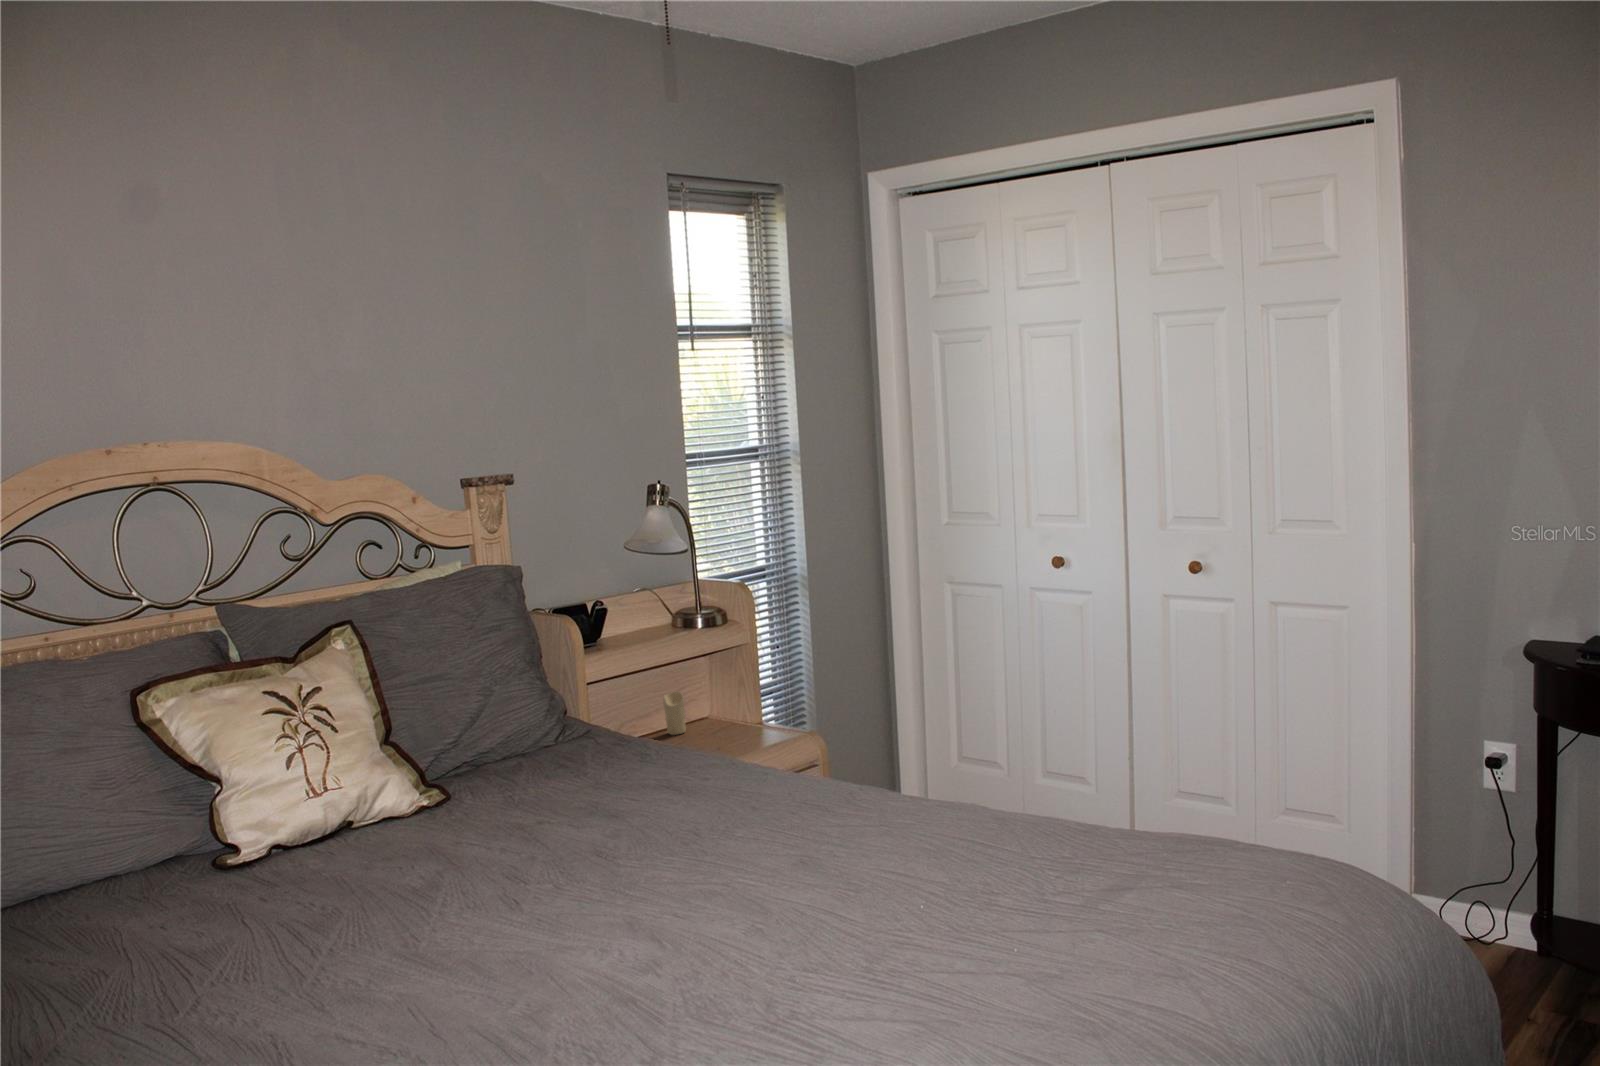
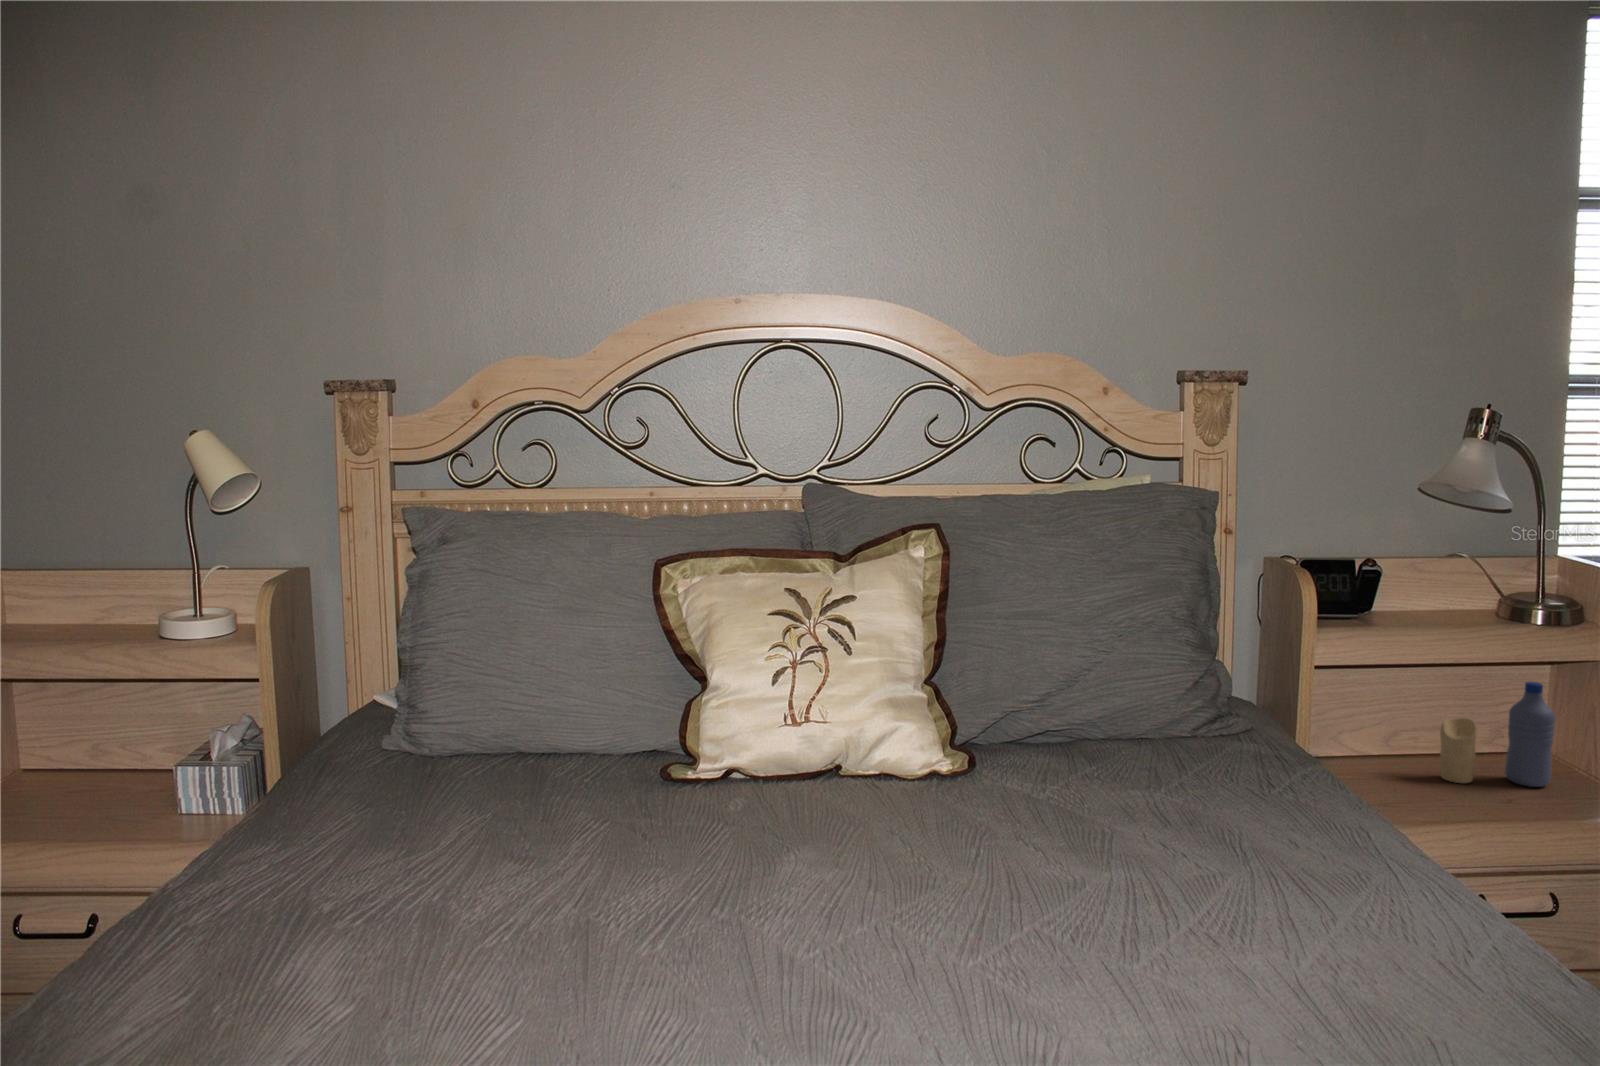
water bottle: none [696,659,724,726] -> present [1505,682,1555,787]

